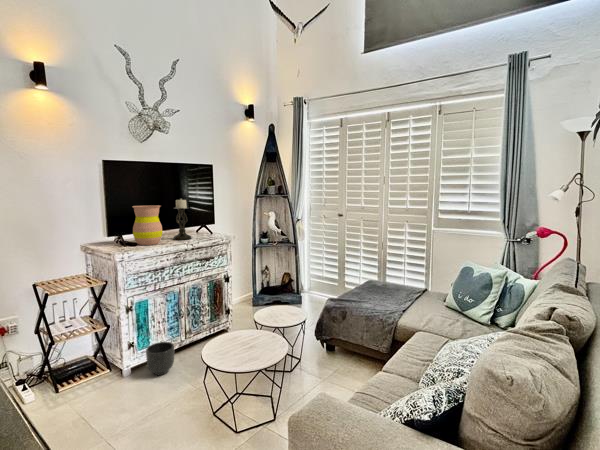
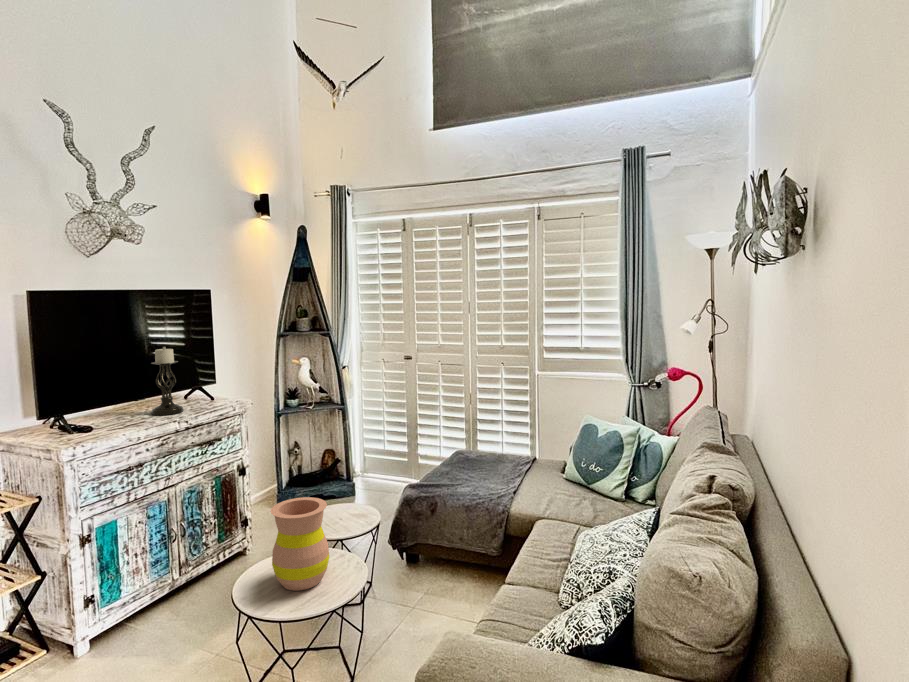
vase: present [132,205,163,245] -> present [271,497,329,591]
planter: present [146,342,174,375] -> none [118,586,168,644]

